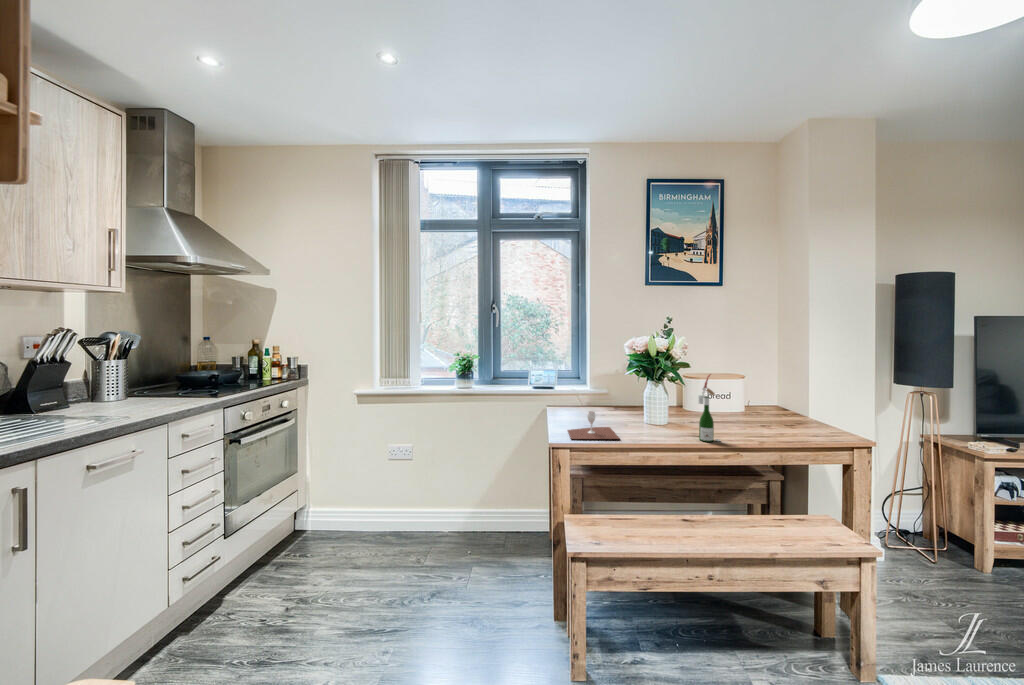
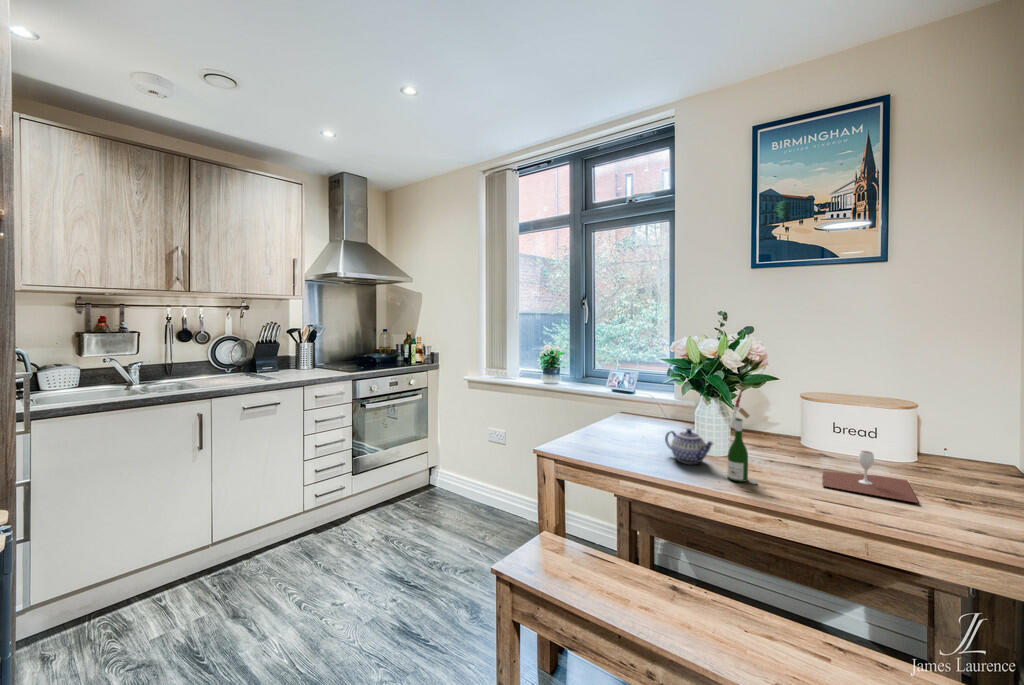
teapot: none [640,409,685,436] -> present [665,429,713,464]
wine glass: present [568,411,620,439] -> present [823,451,918,503]

